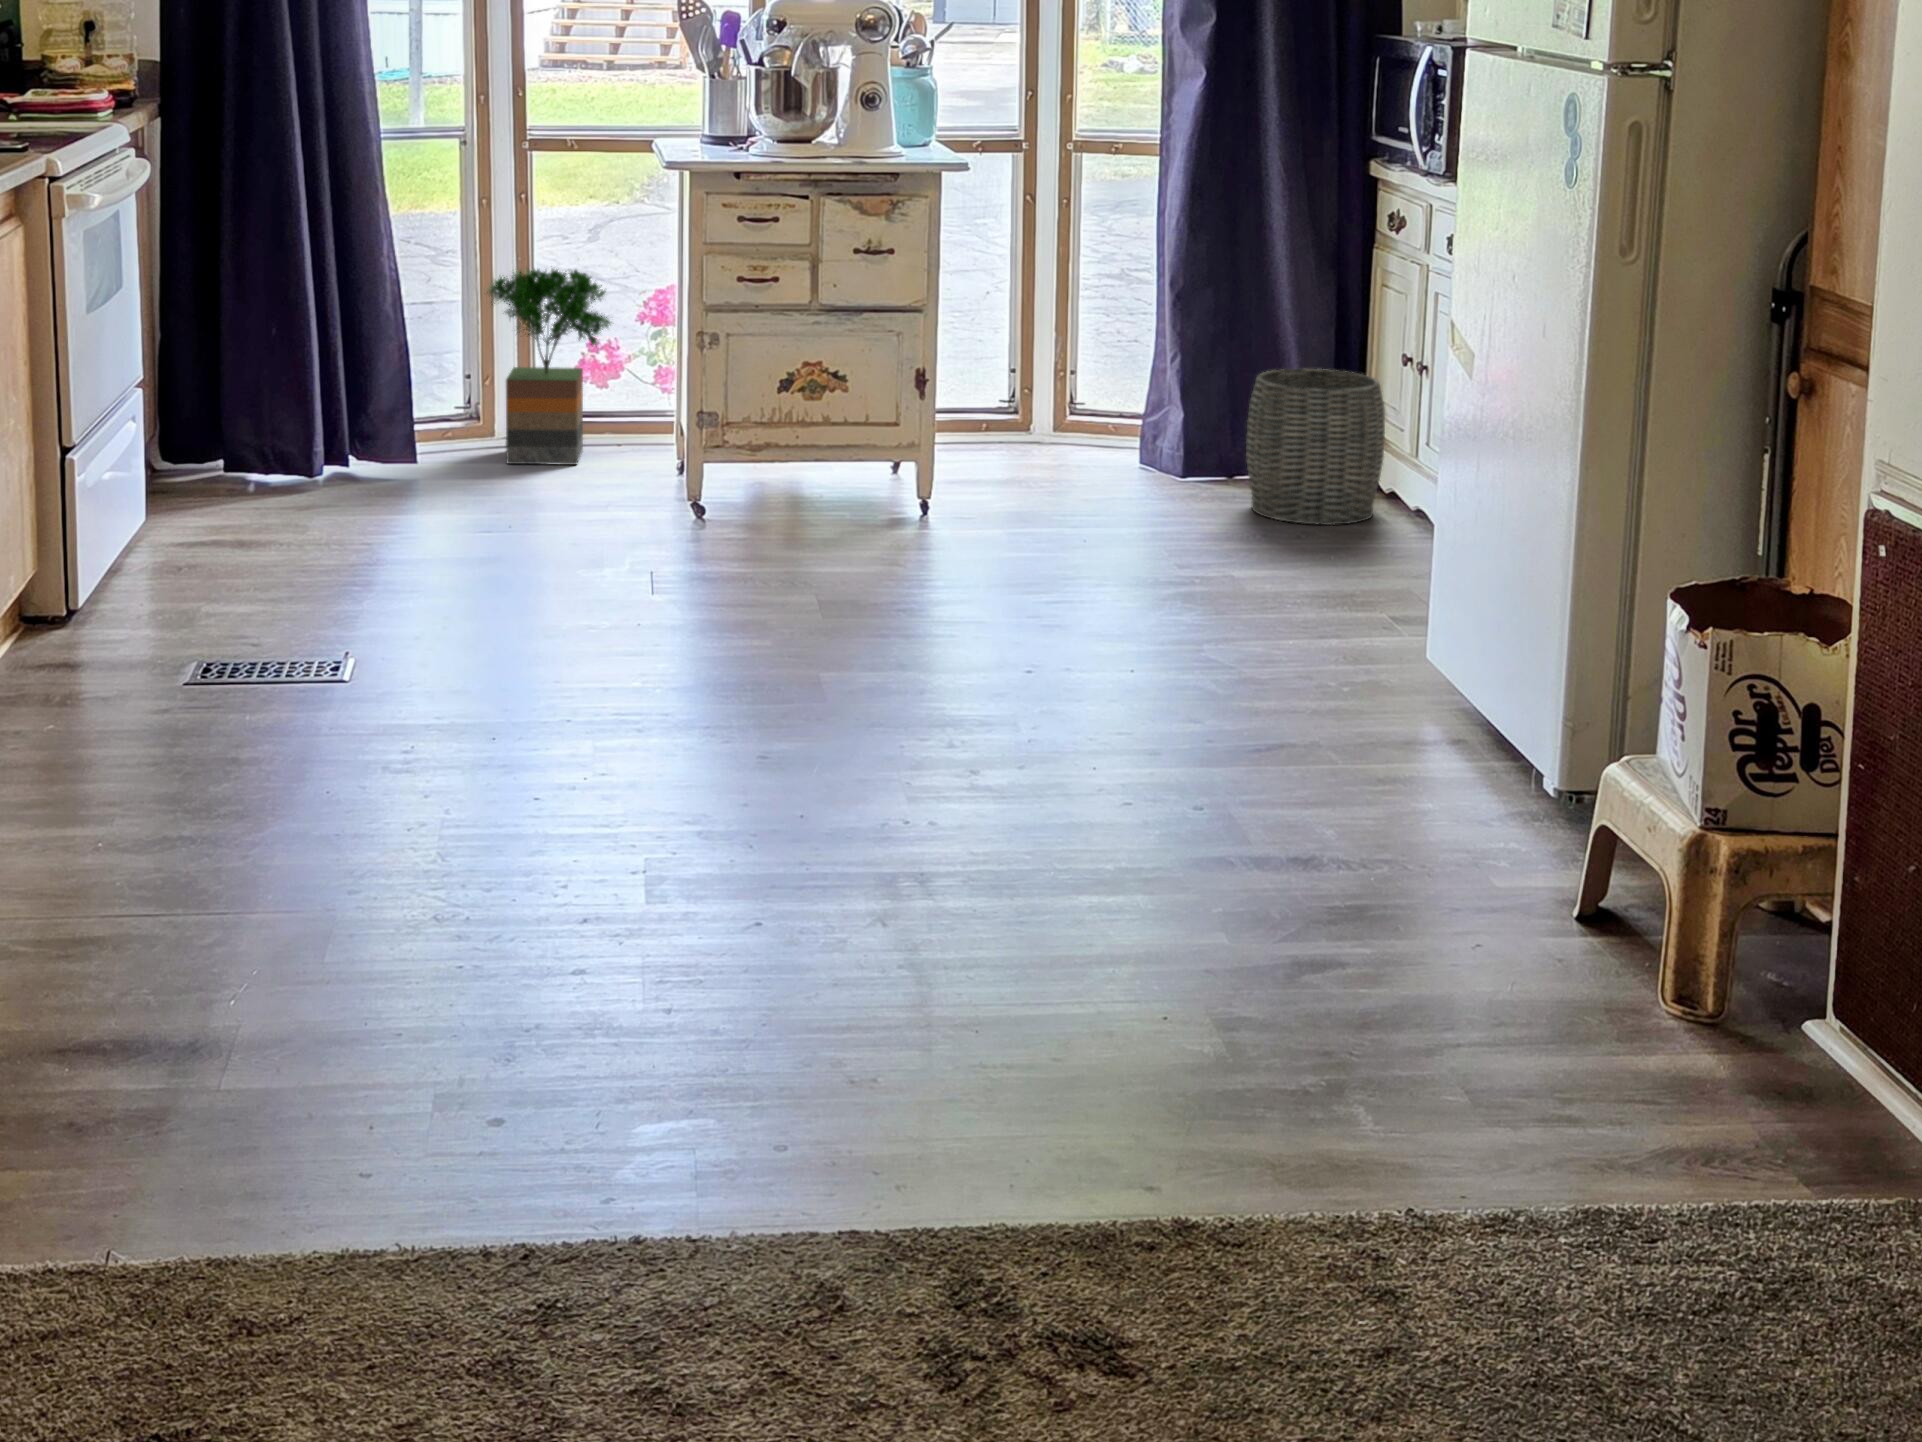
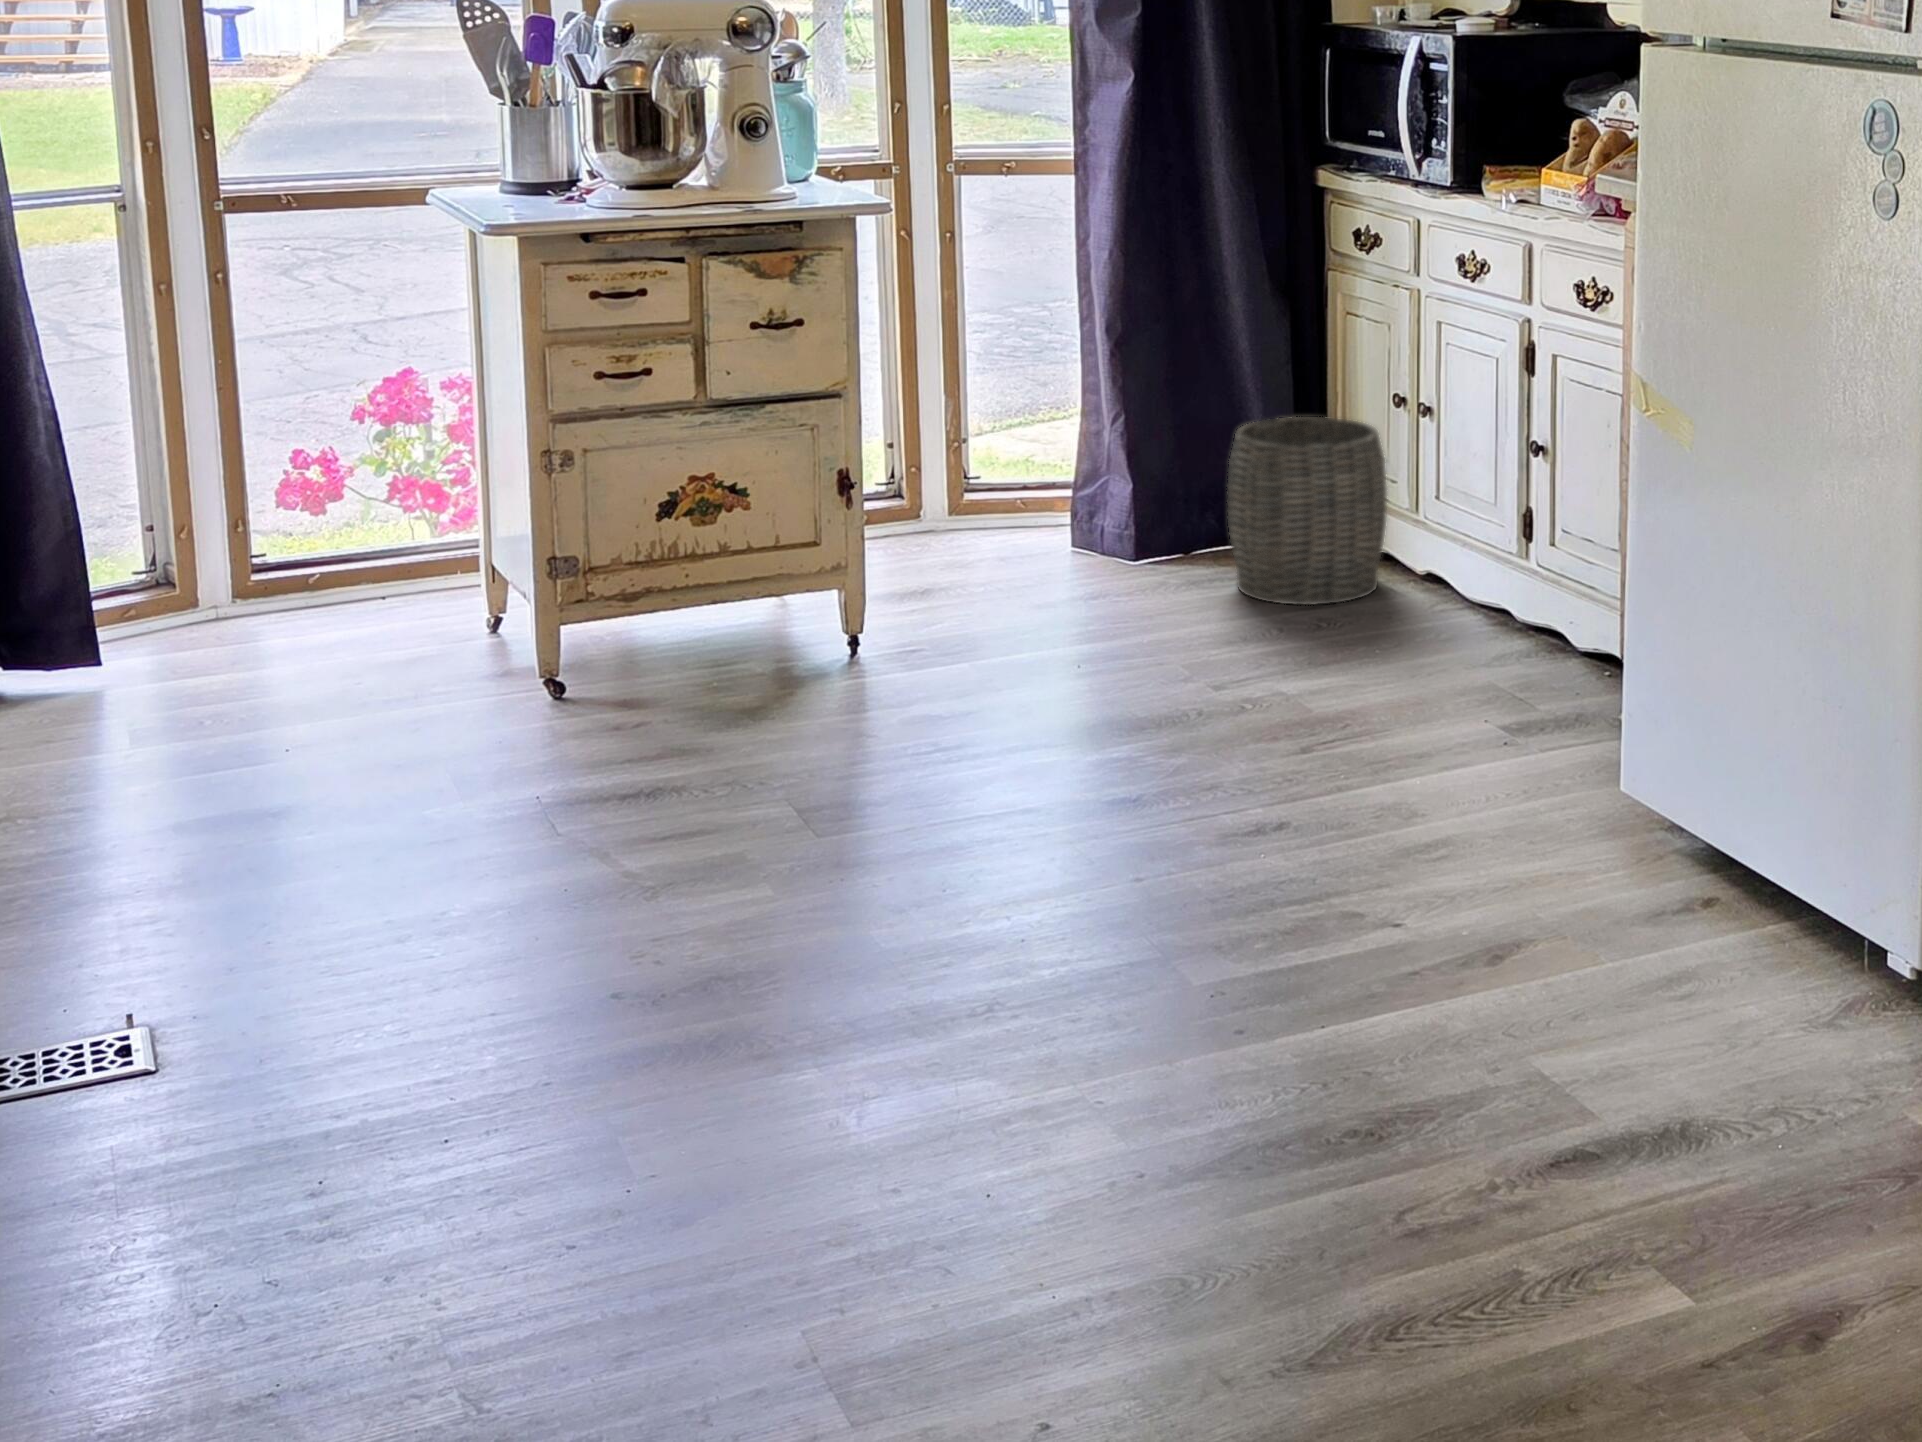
potted tree: present [487,269,611,465] -> none [184,367,386,646]

